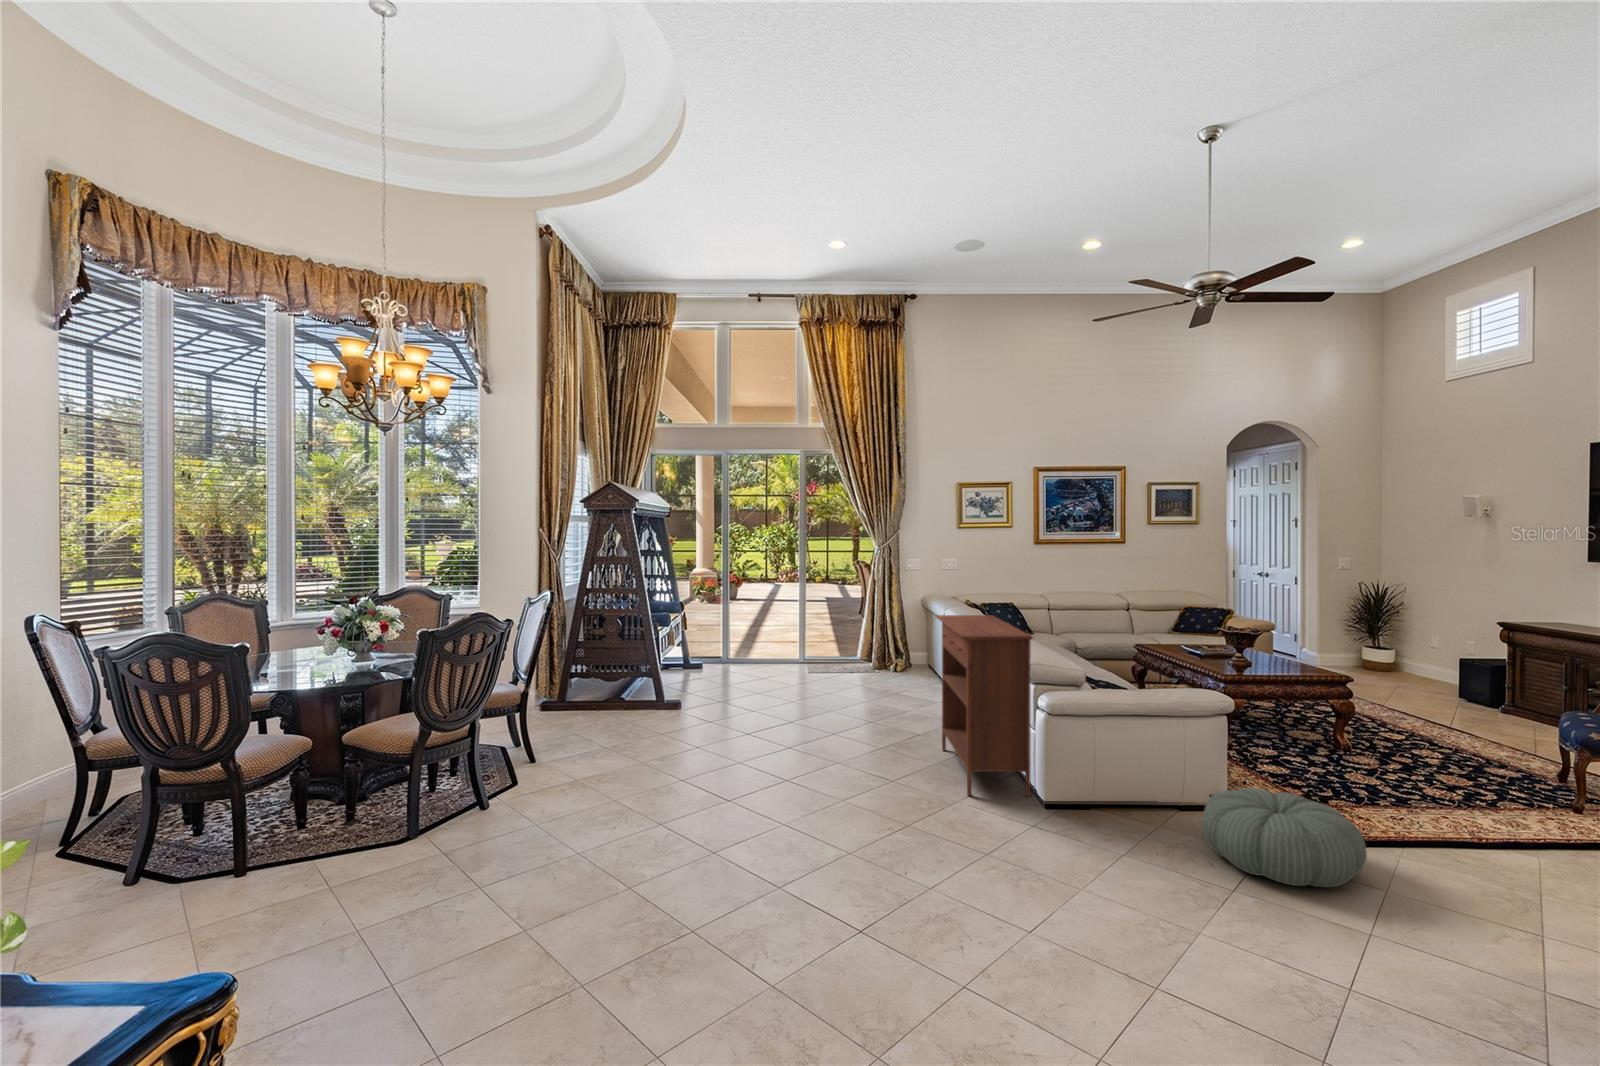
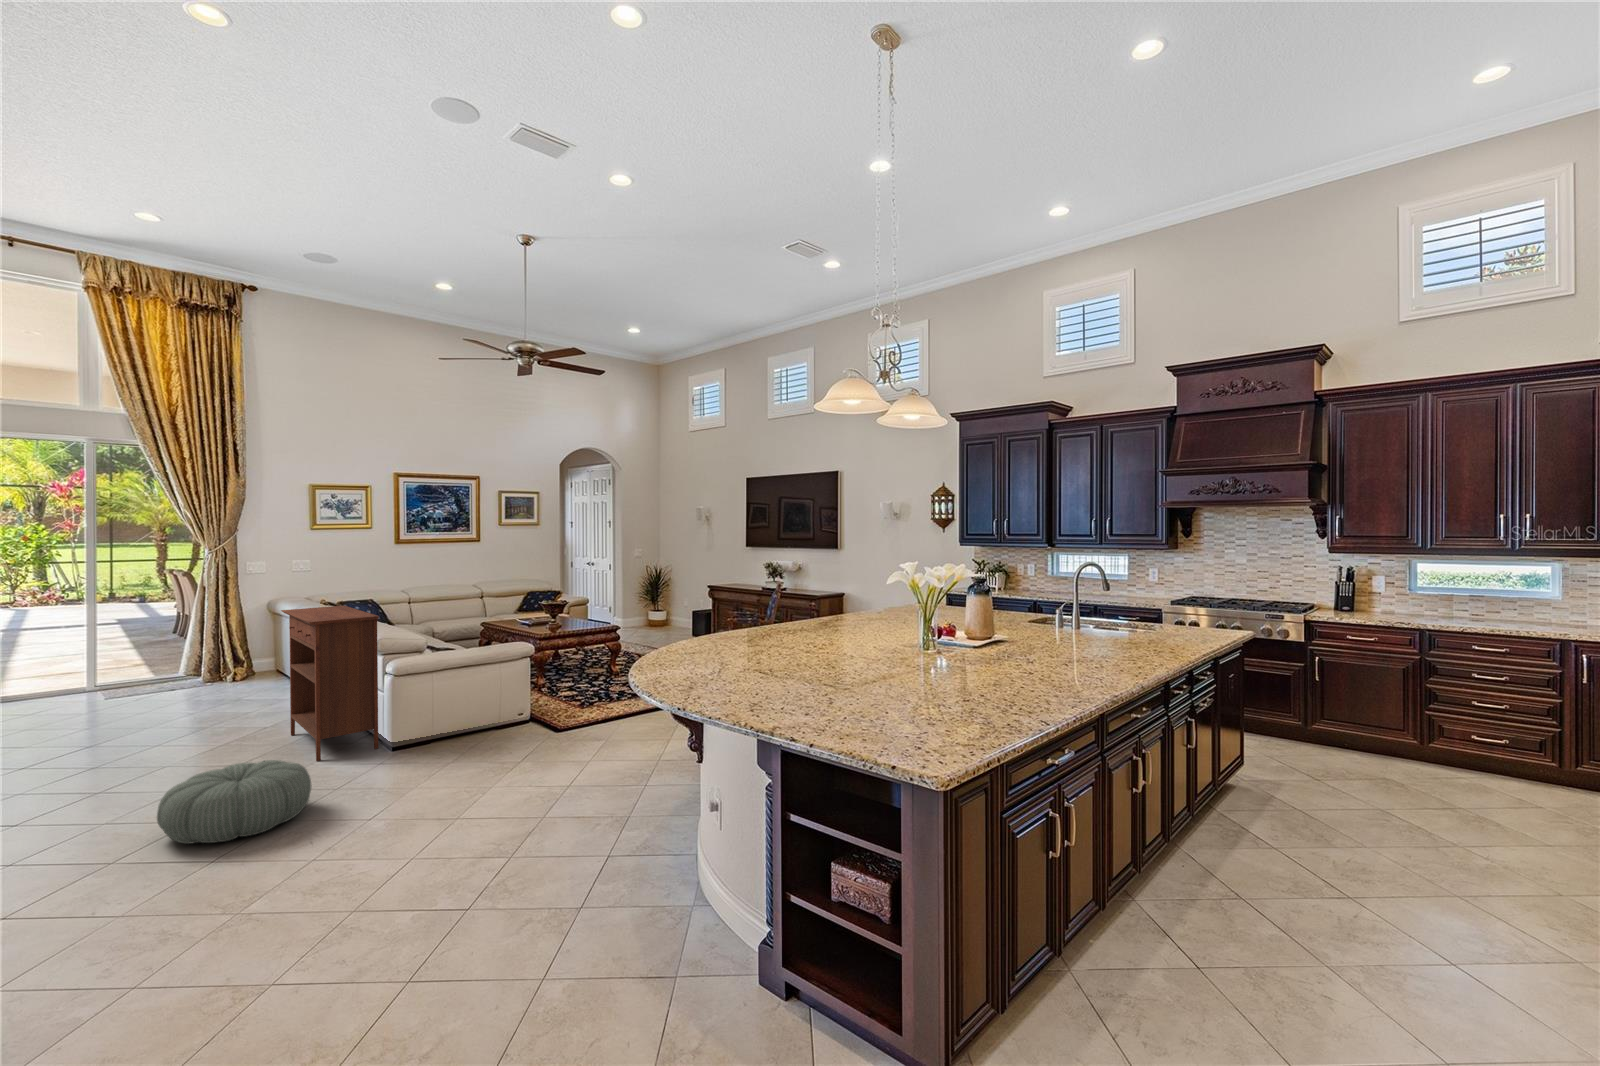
pouf: present [1202,788,1367,887] -> present [157,760,312,844]

